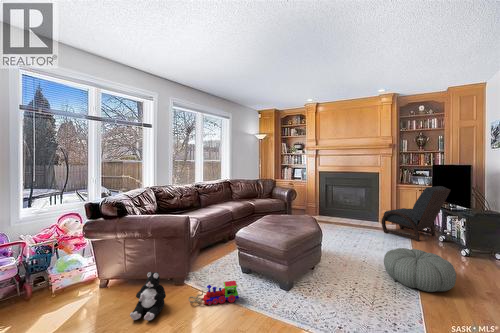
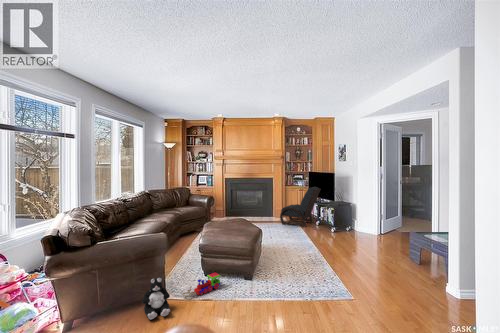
pouf: present [384,248,456,292] -> none [297,230,336,254]

